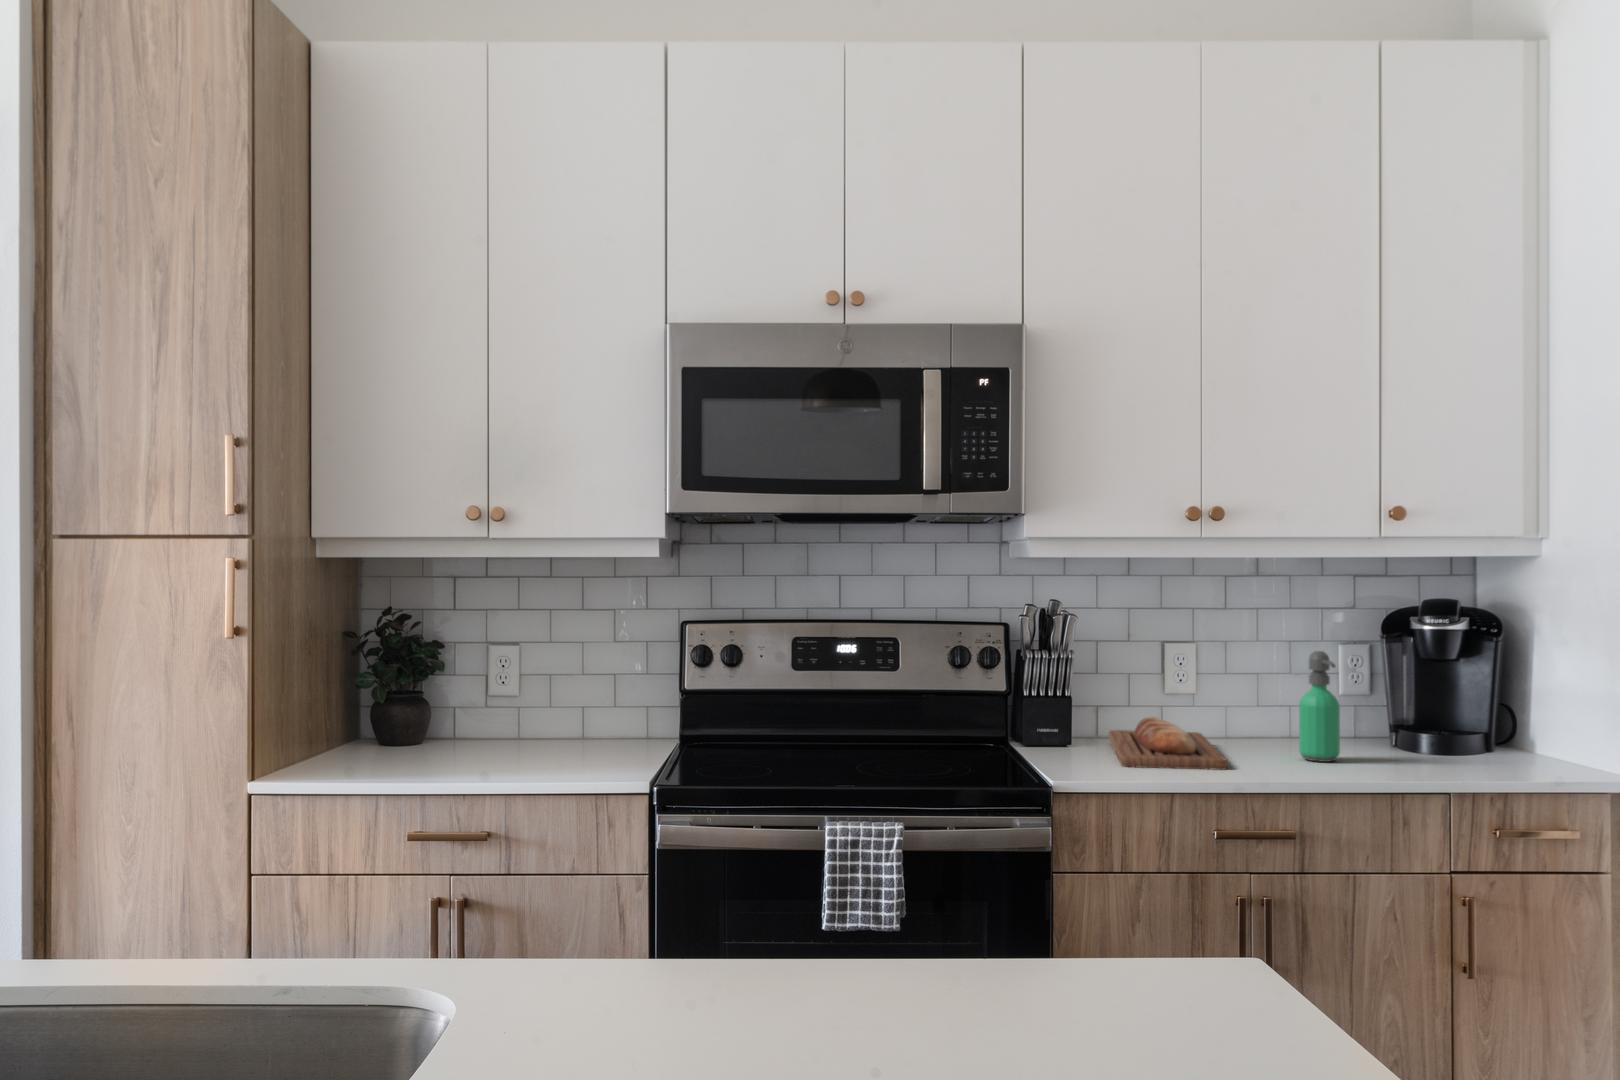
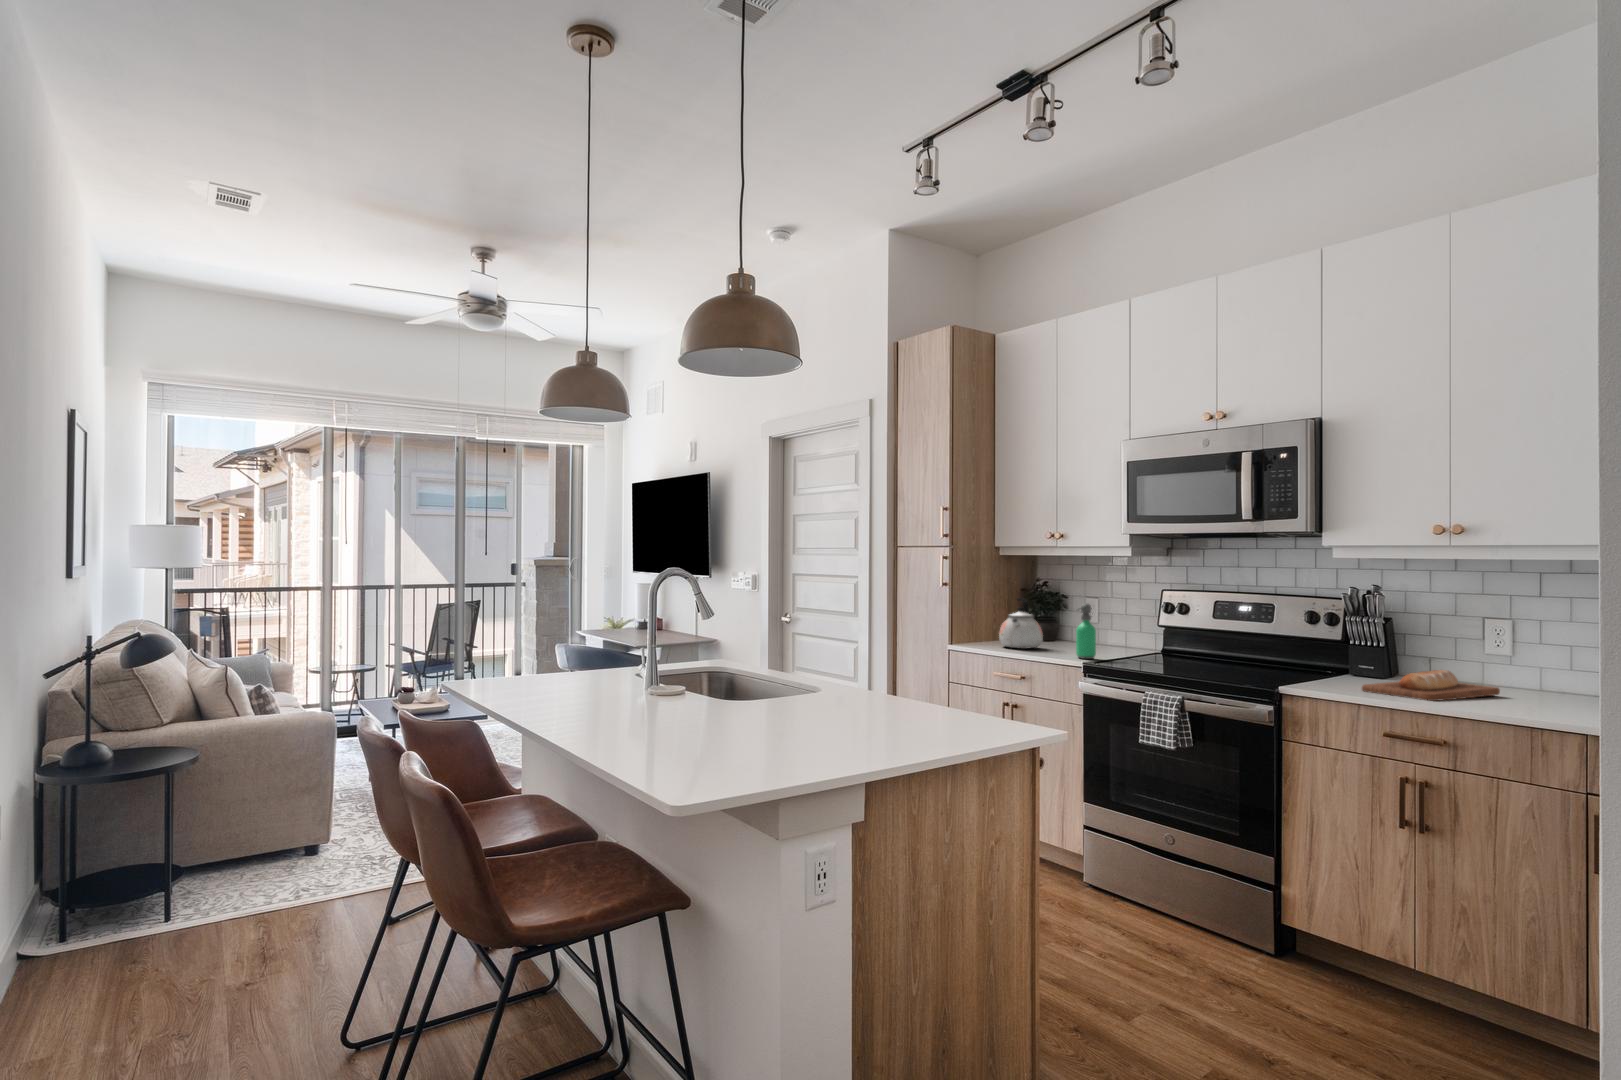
soap dispenser: present [1299,651,1340,762] -> present [1076,603,1096,659]
kettle: none [370,654,468,766] -> present [999,598,1043,649]

